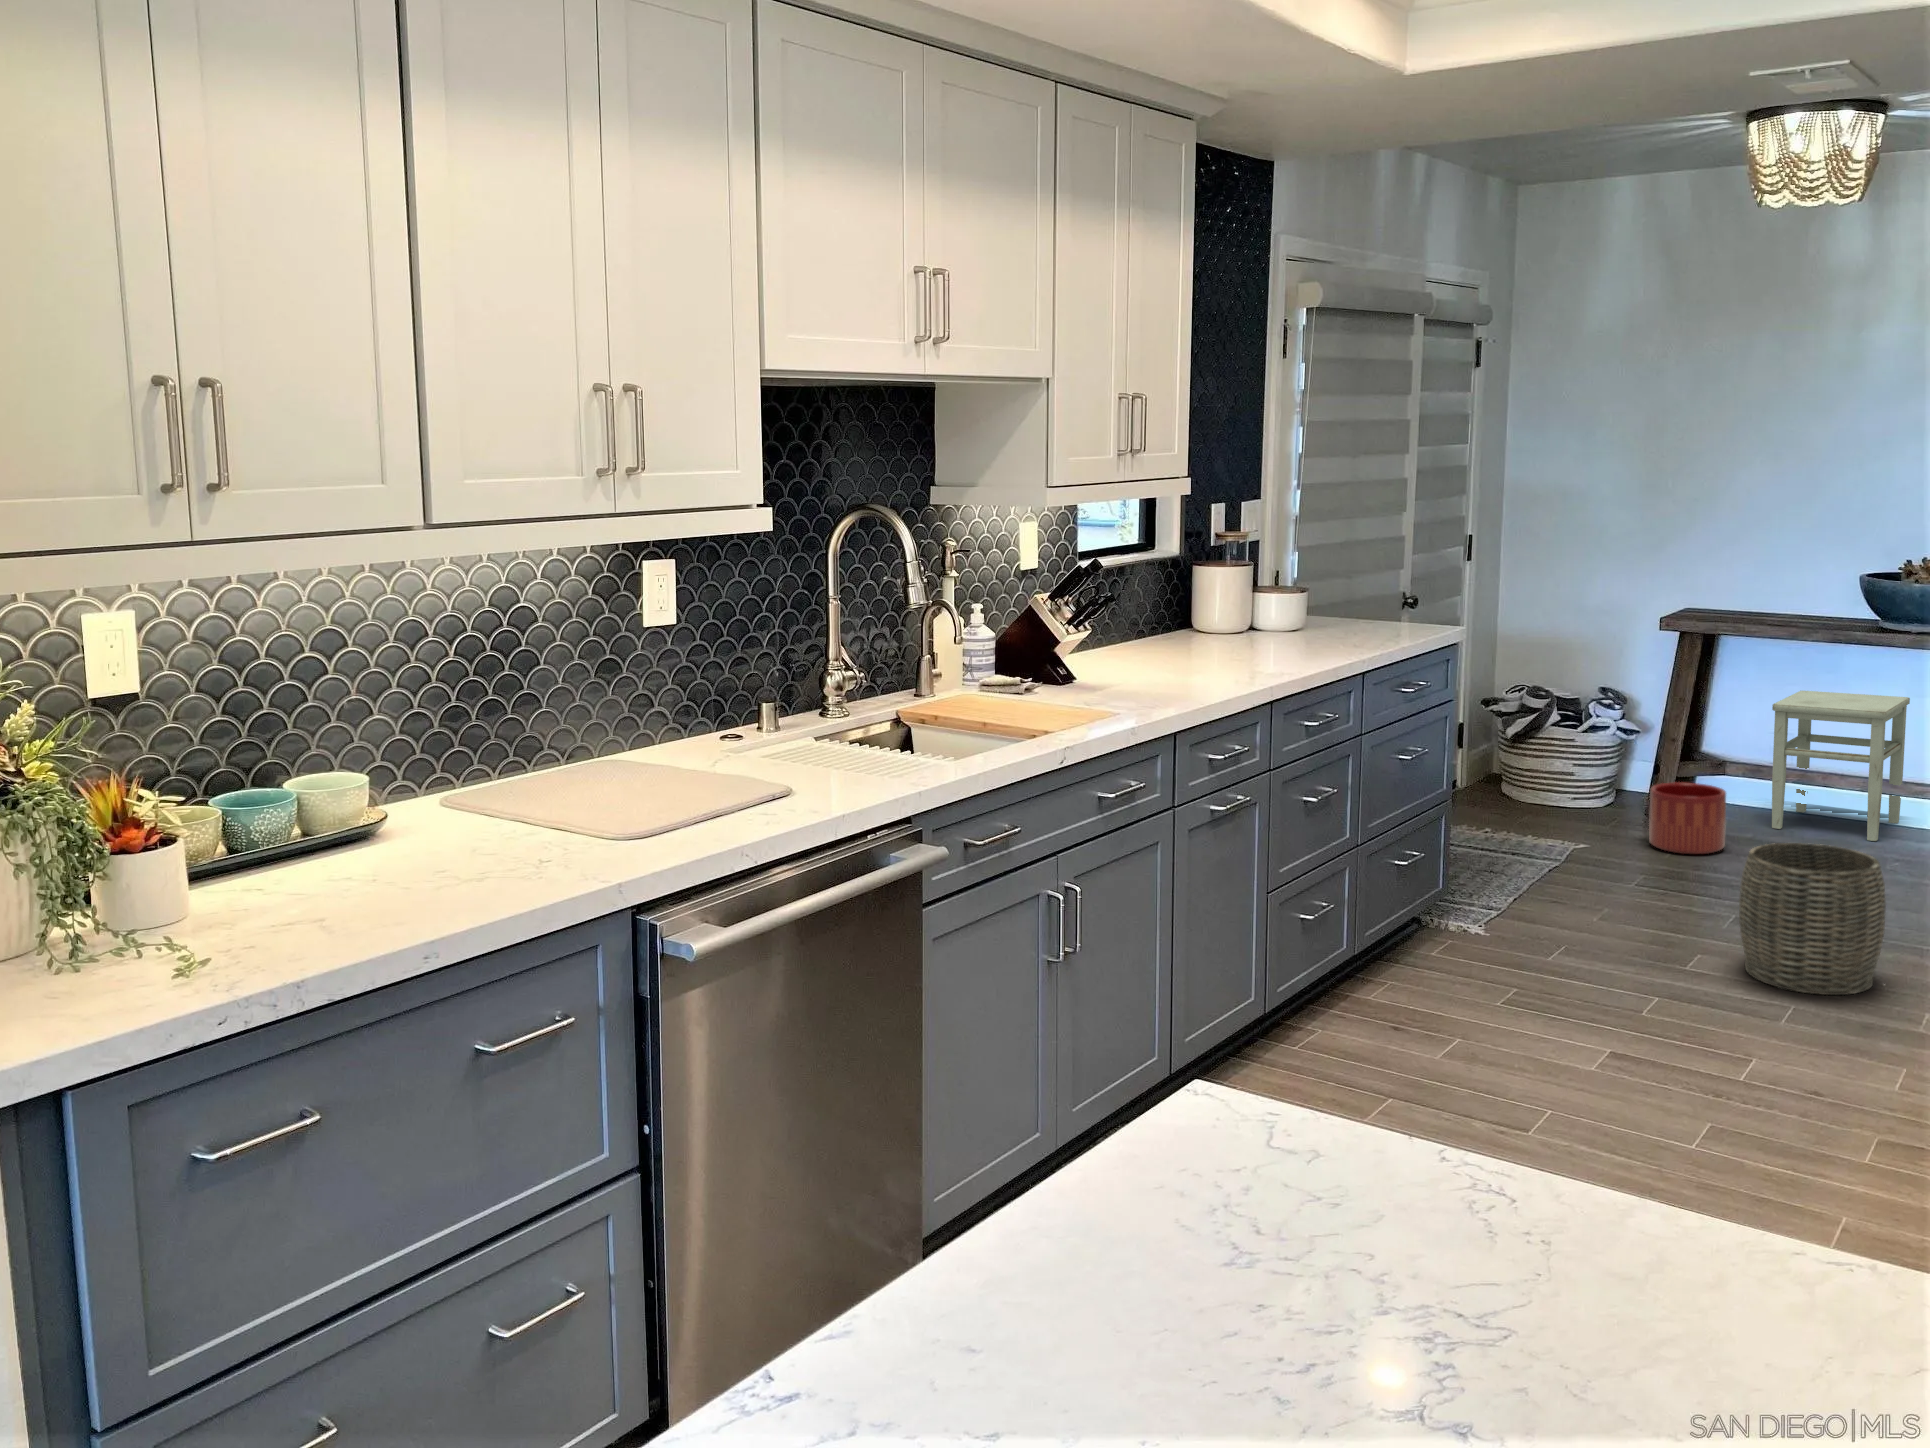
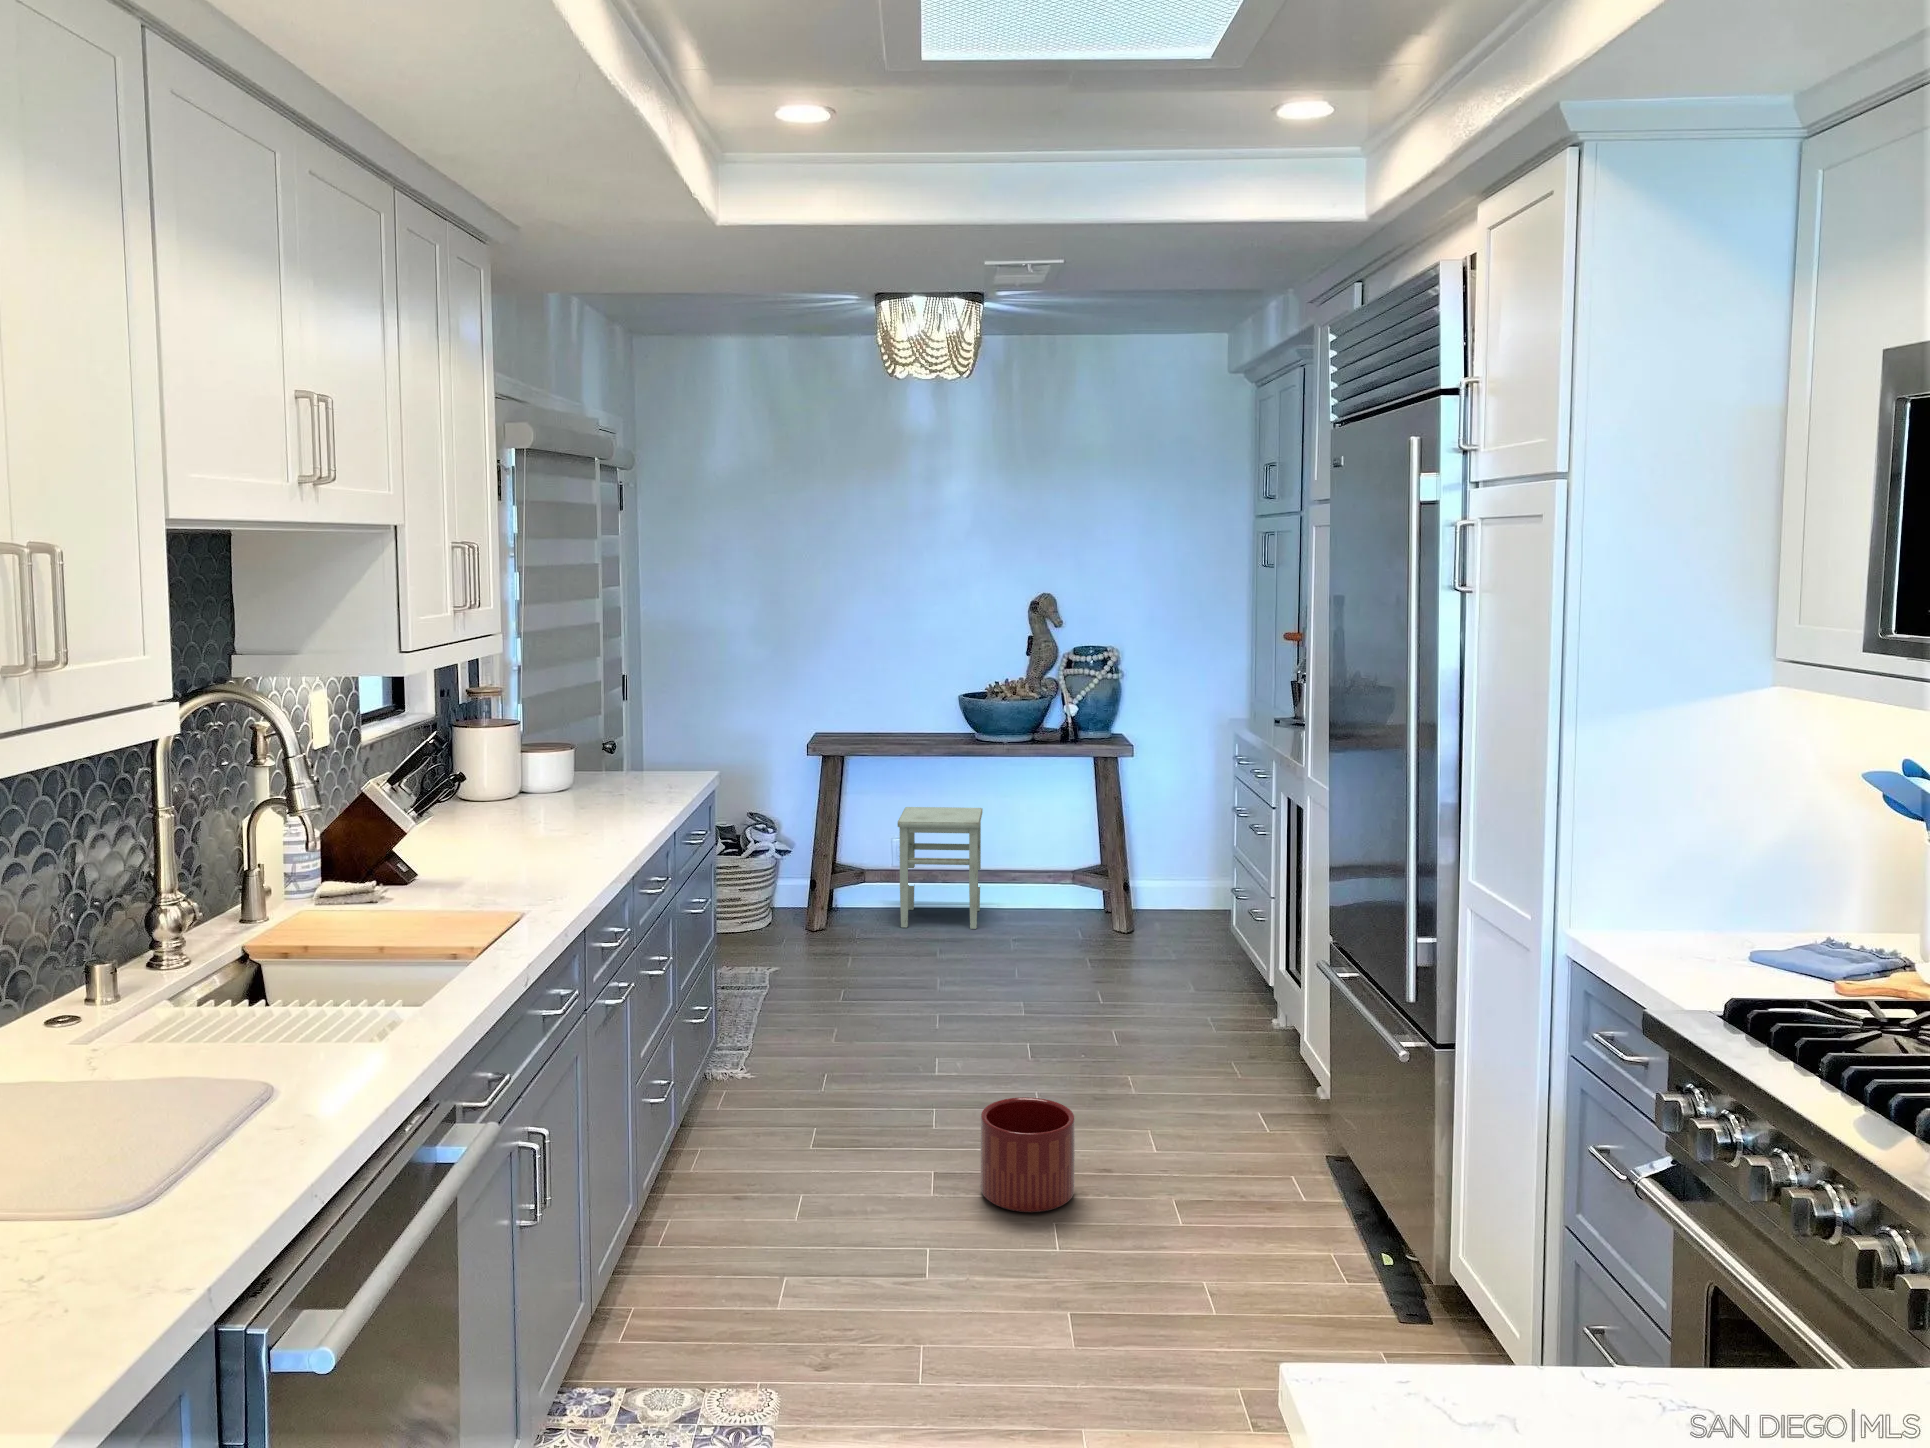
planter: present [1649,782,1726,854] -> present [981,1097,1075,1212]
woven basket: present [1739,843,1886,995] -> none [958,946,1061,1075]

